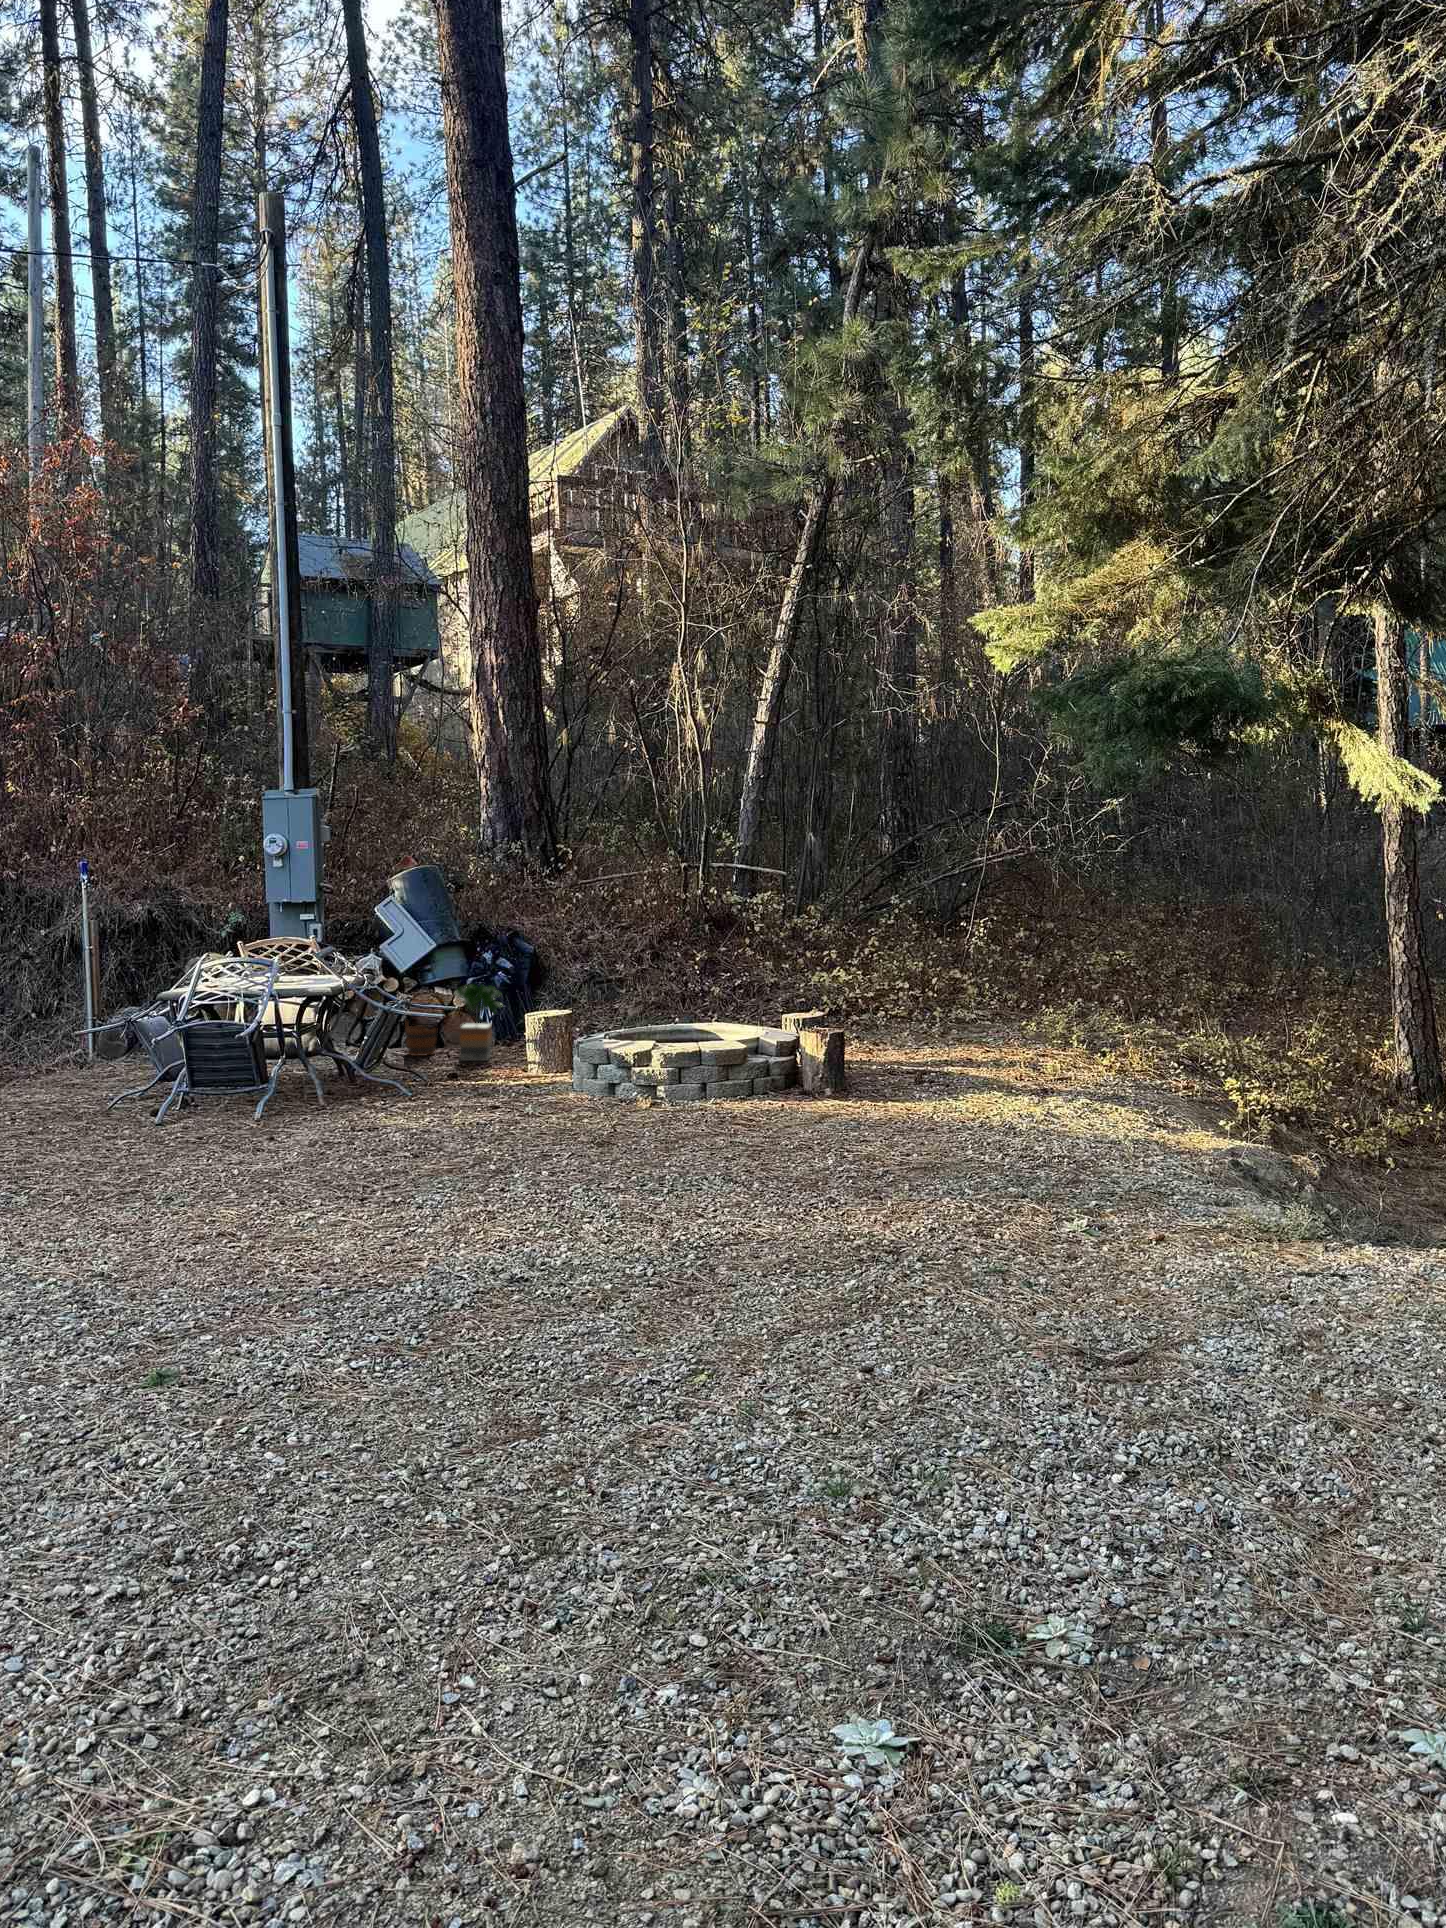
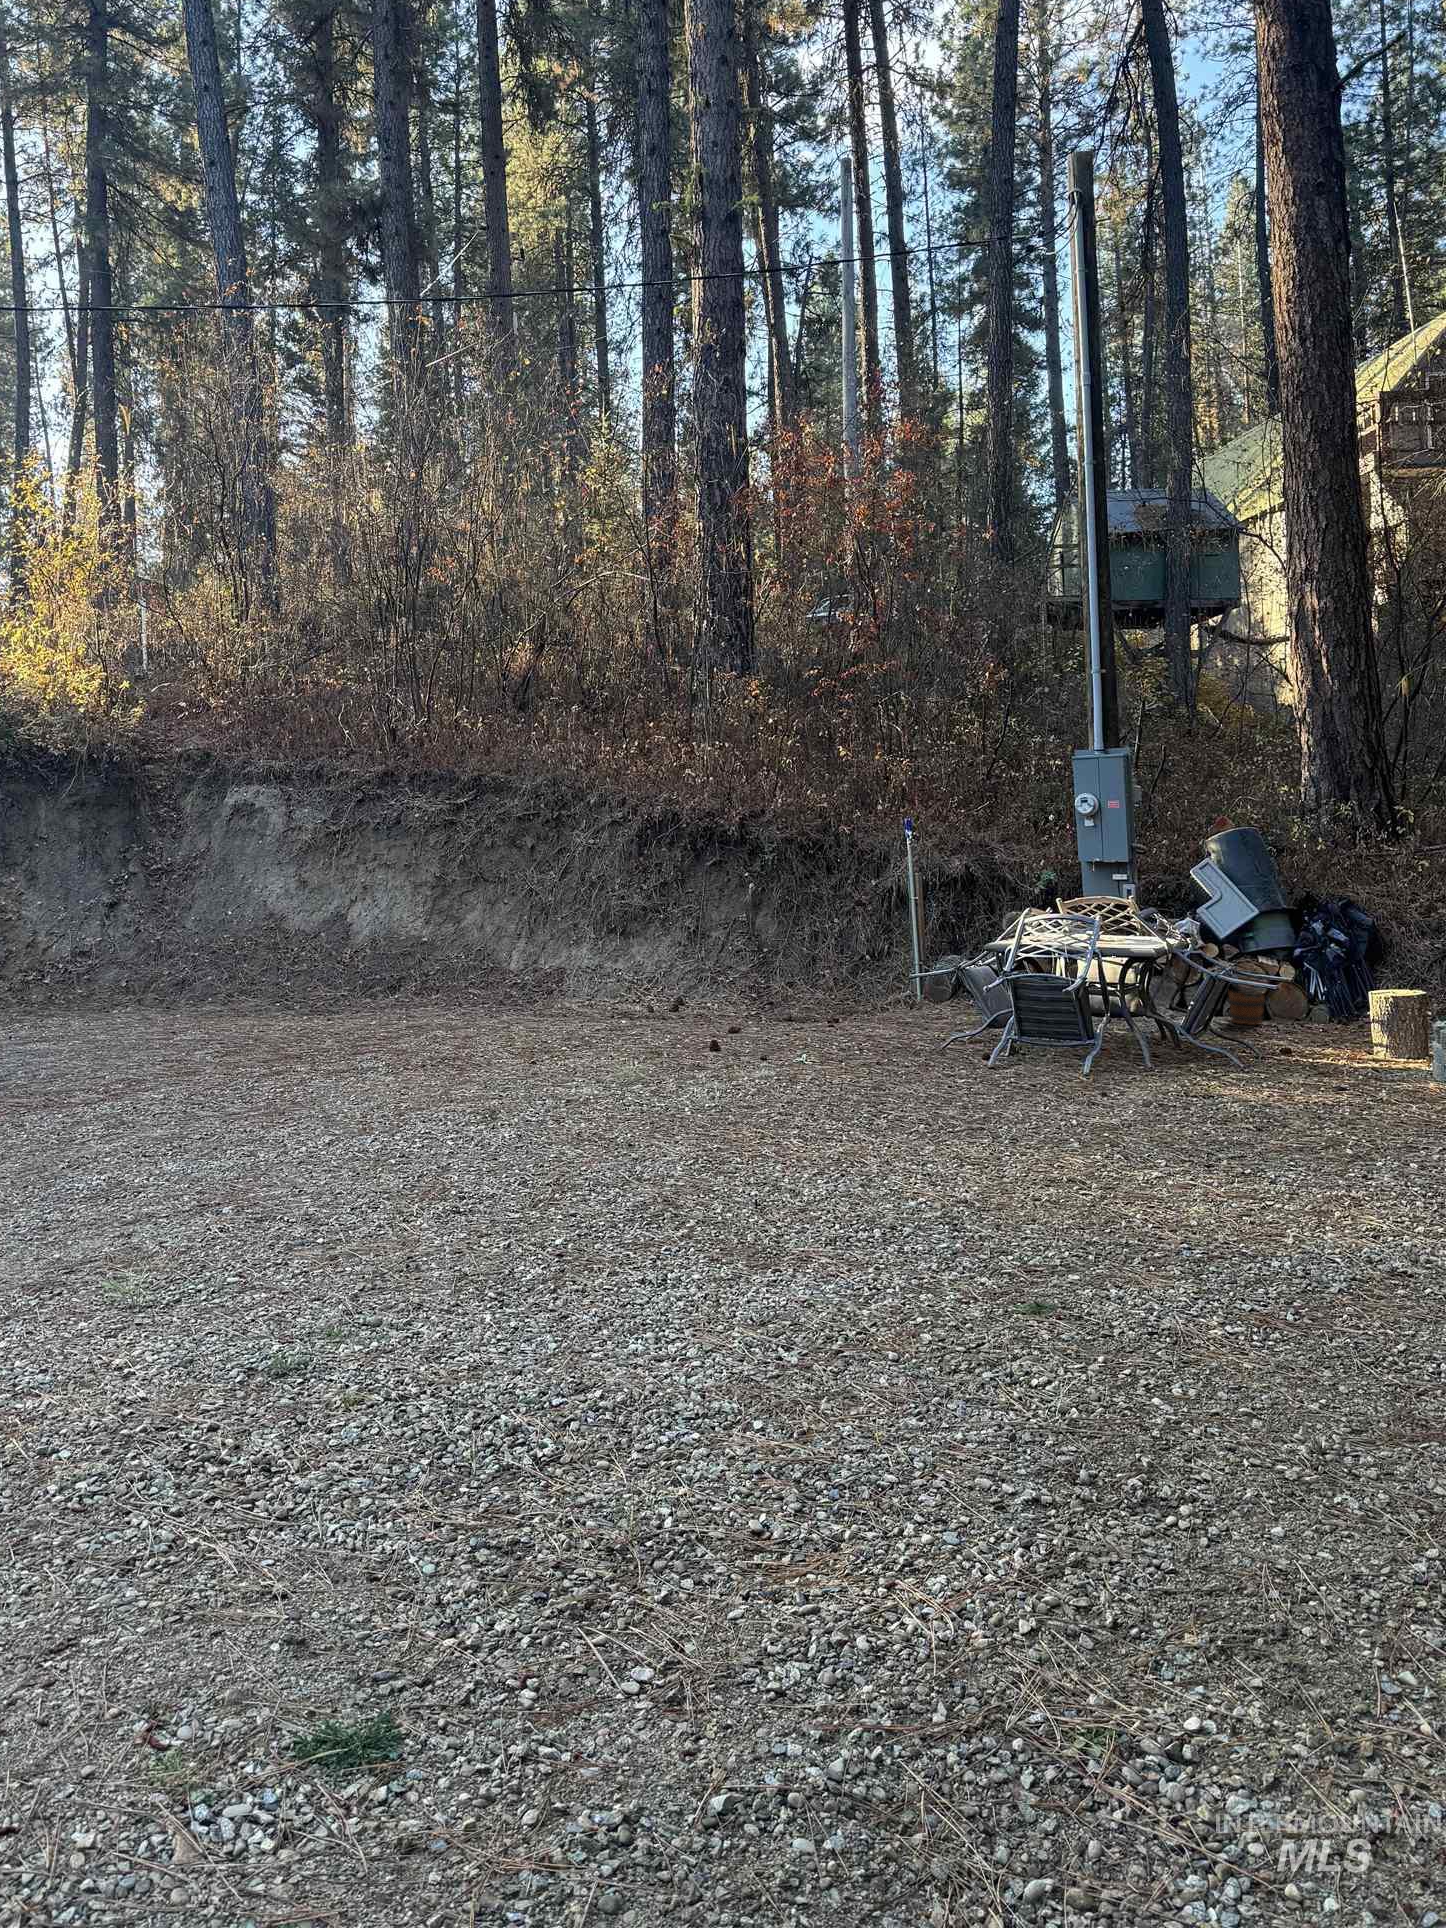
potted tree: present [456,984,502,1061] -> none [1283,953,1344,1037]

